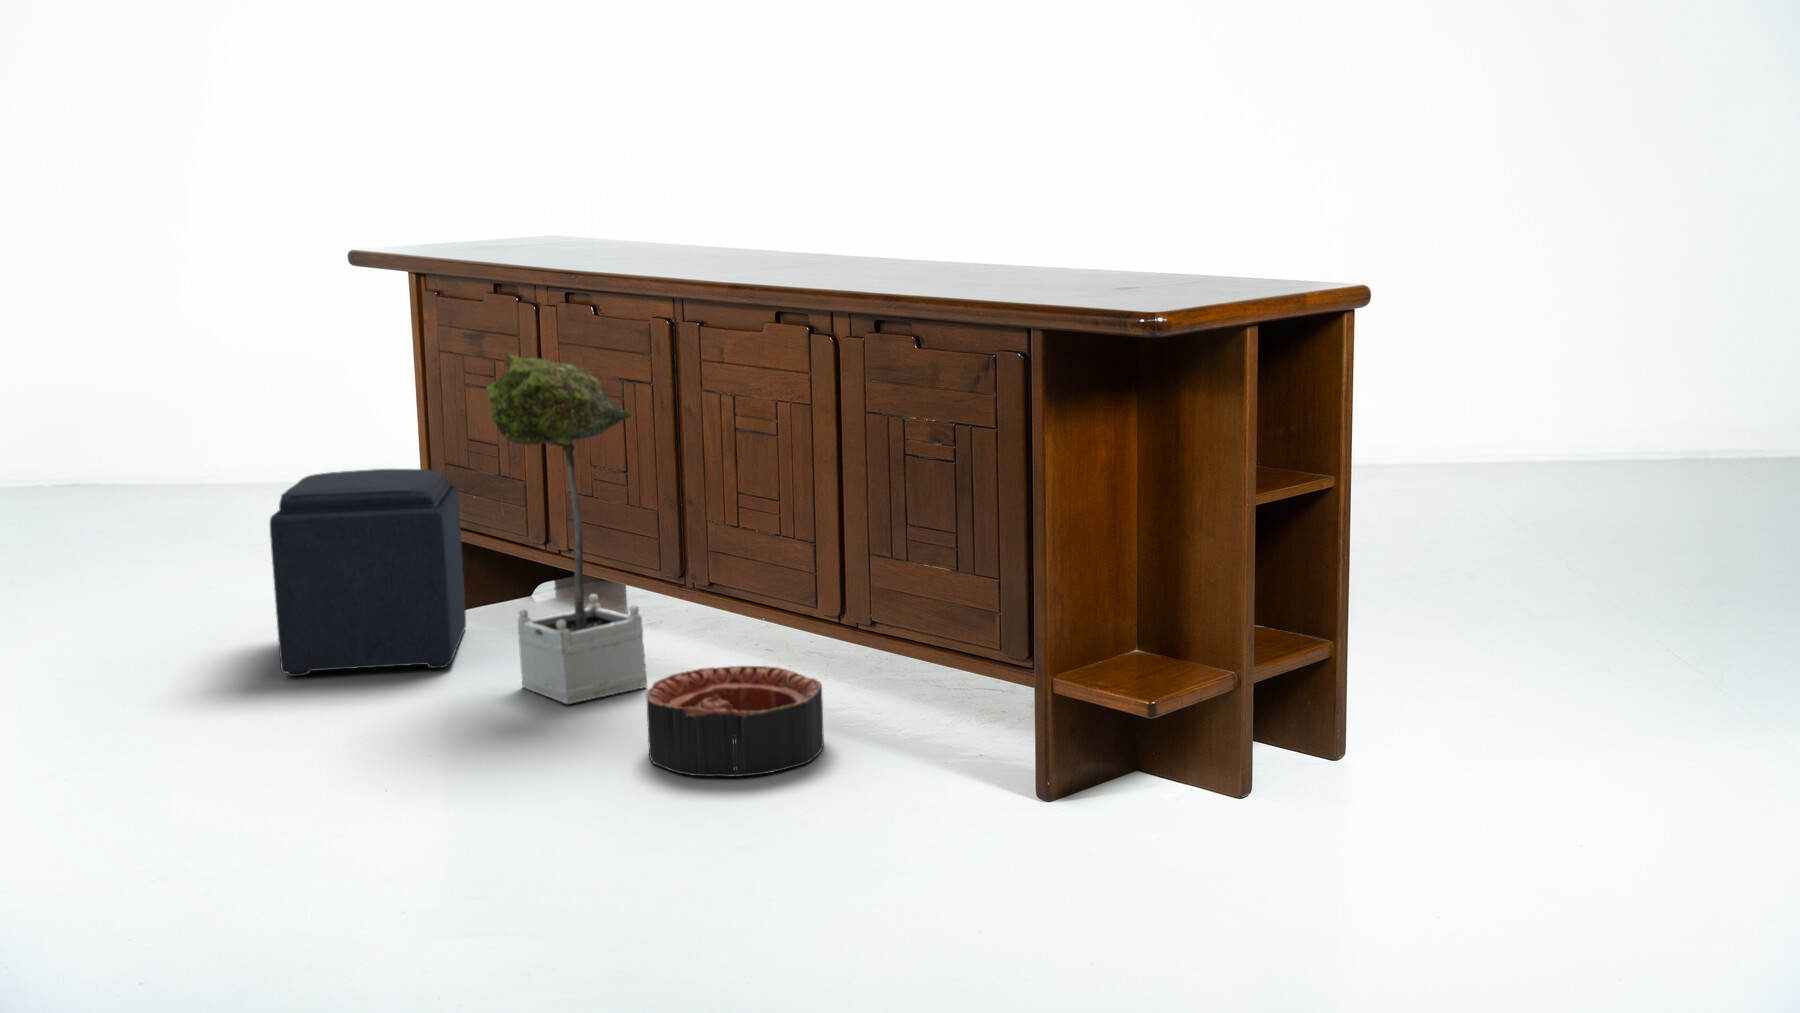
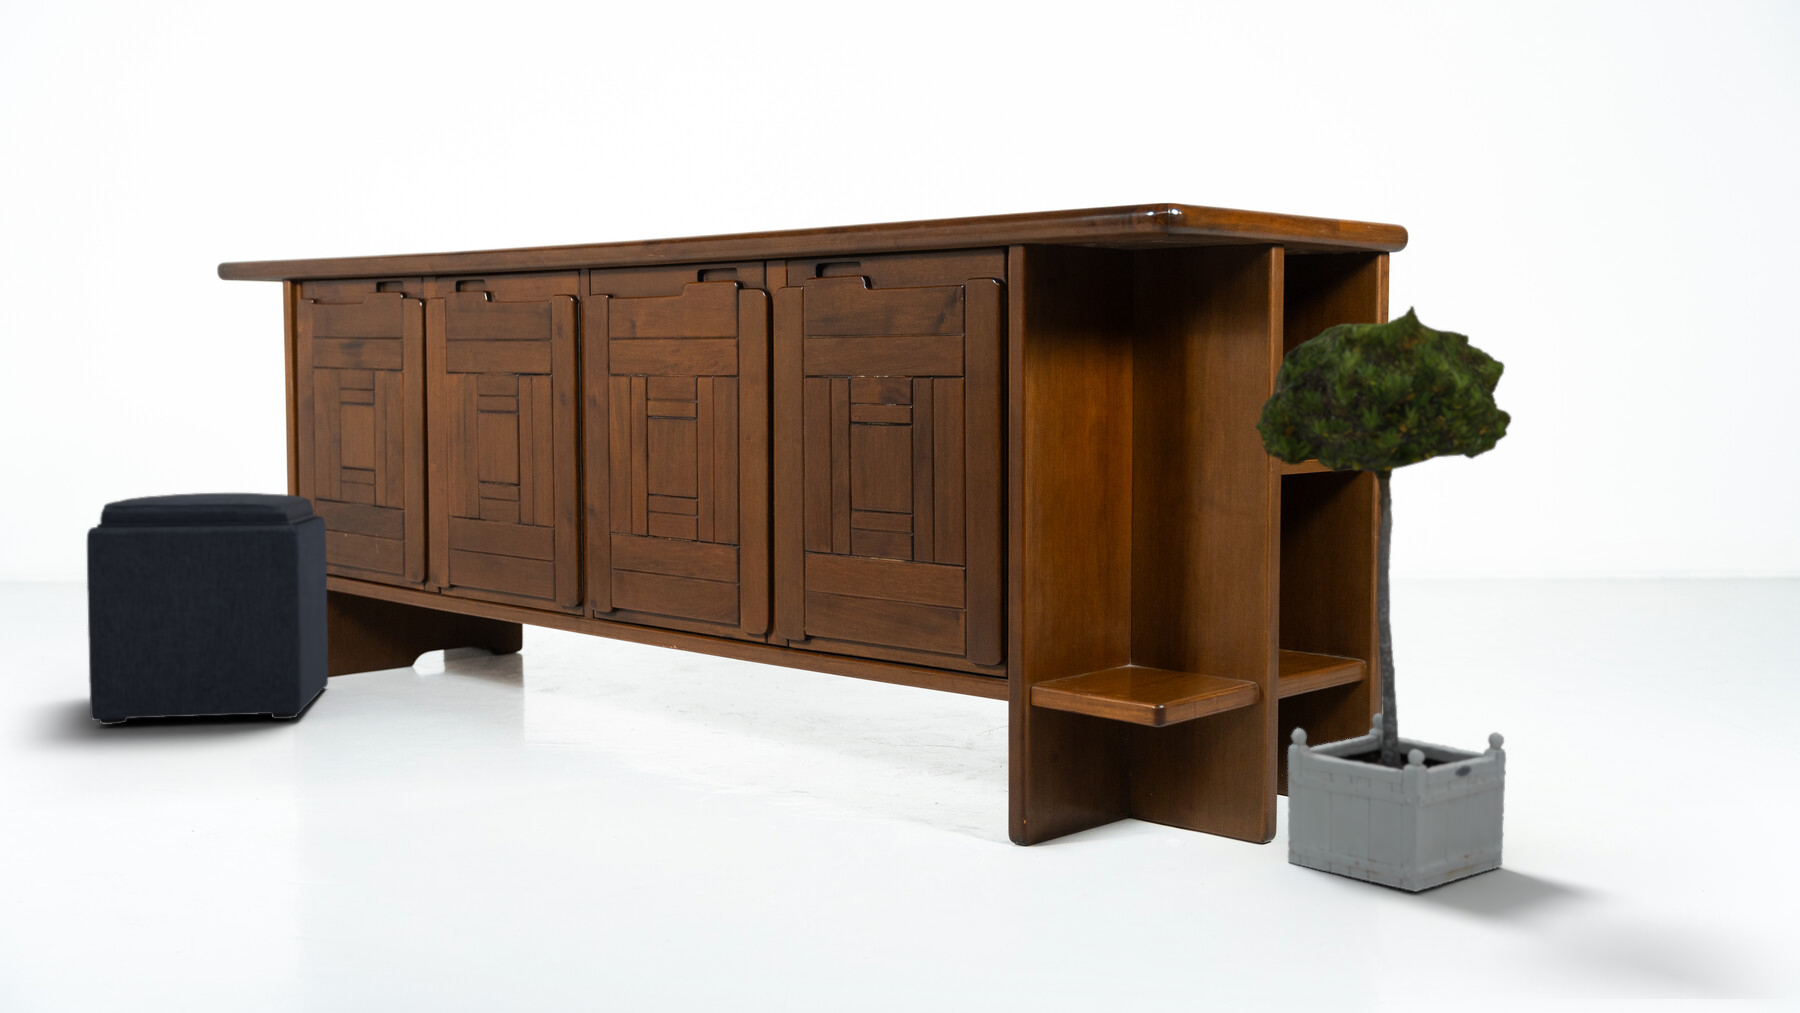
potted tree: present [487,352,647,704] -> present [1256,306,1511,891]
basket: present [646,666,824,777] -> none [524,698,743,817]

